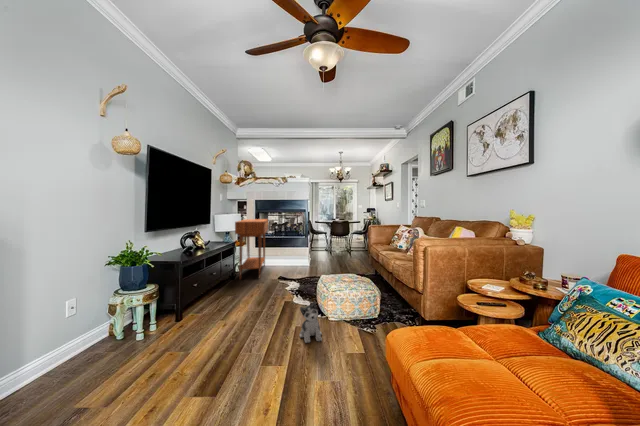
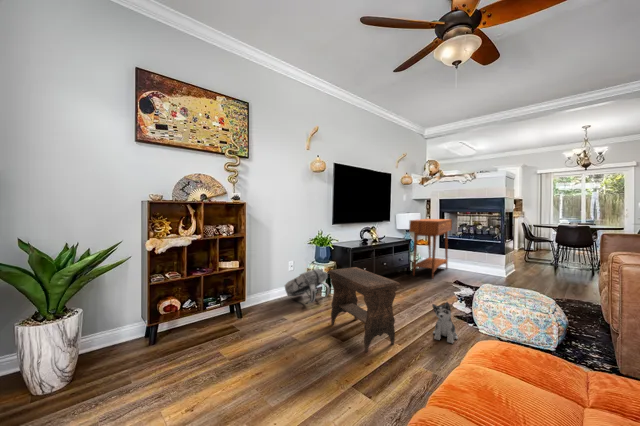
footstool: none [170,286,282,397] -> present [327,267,401,352]
backpack: none [59,300,156,365] -> present [285,269,329,304]

